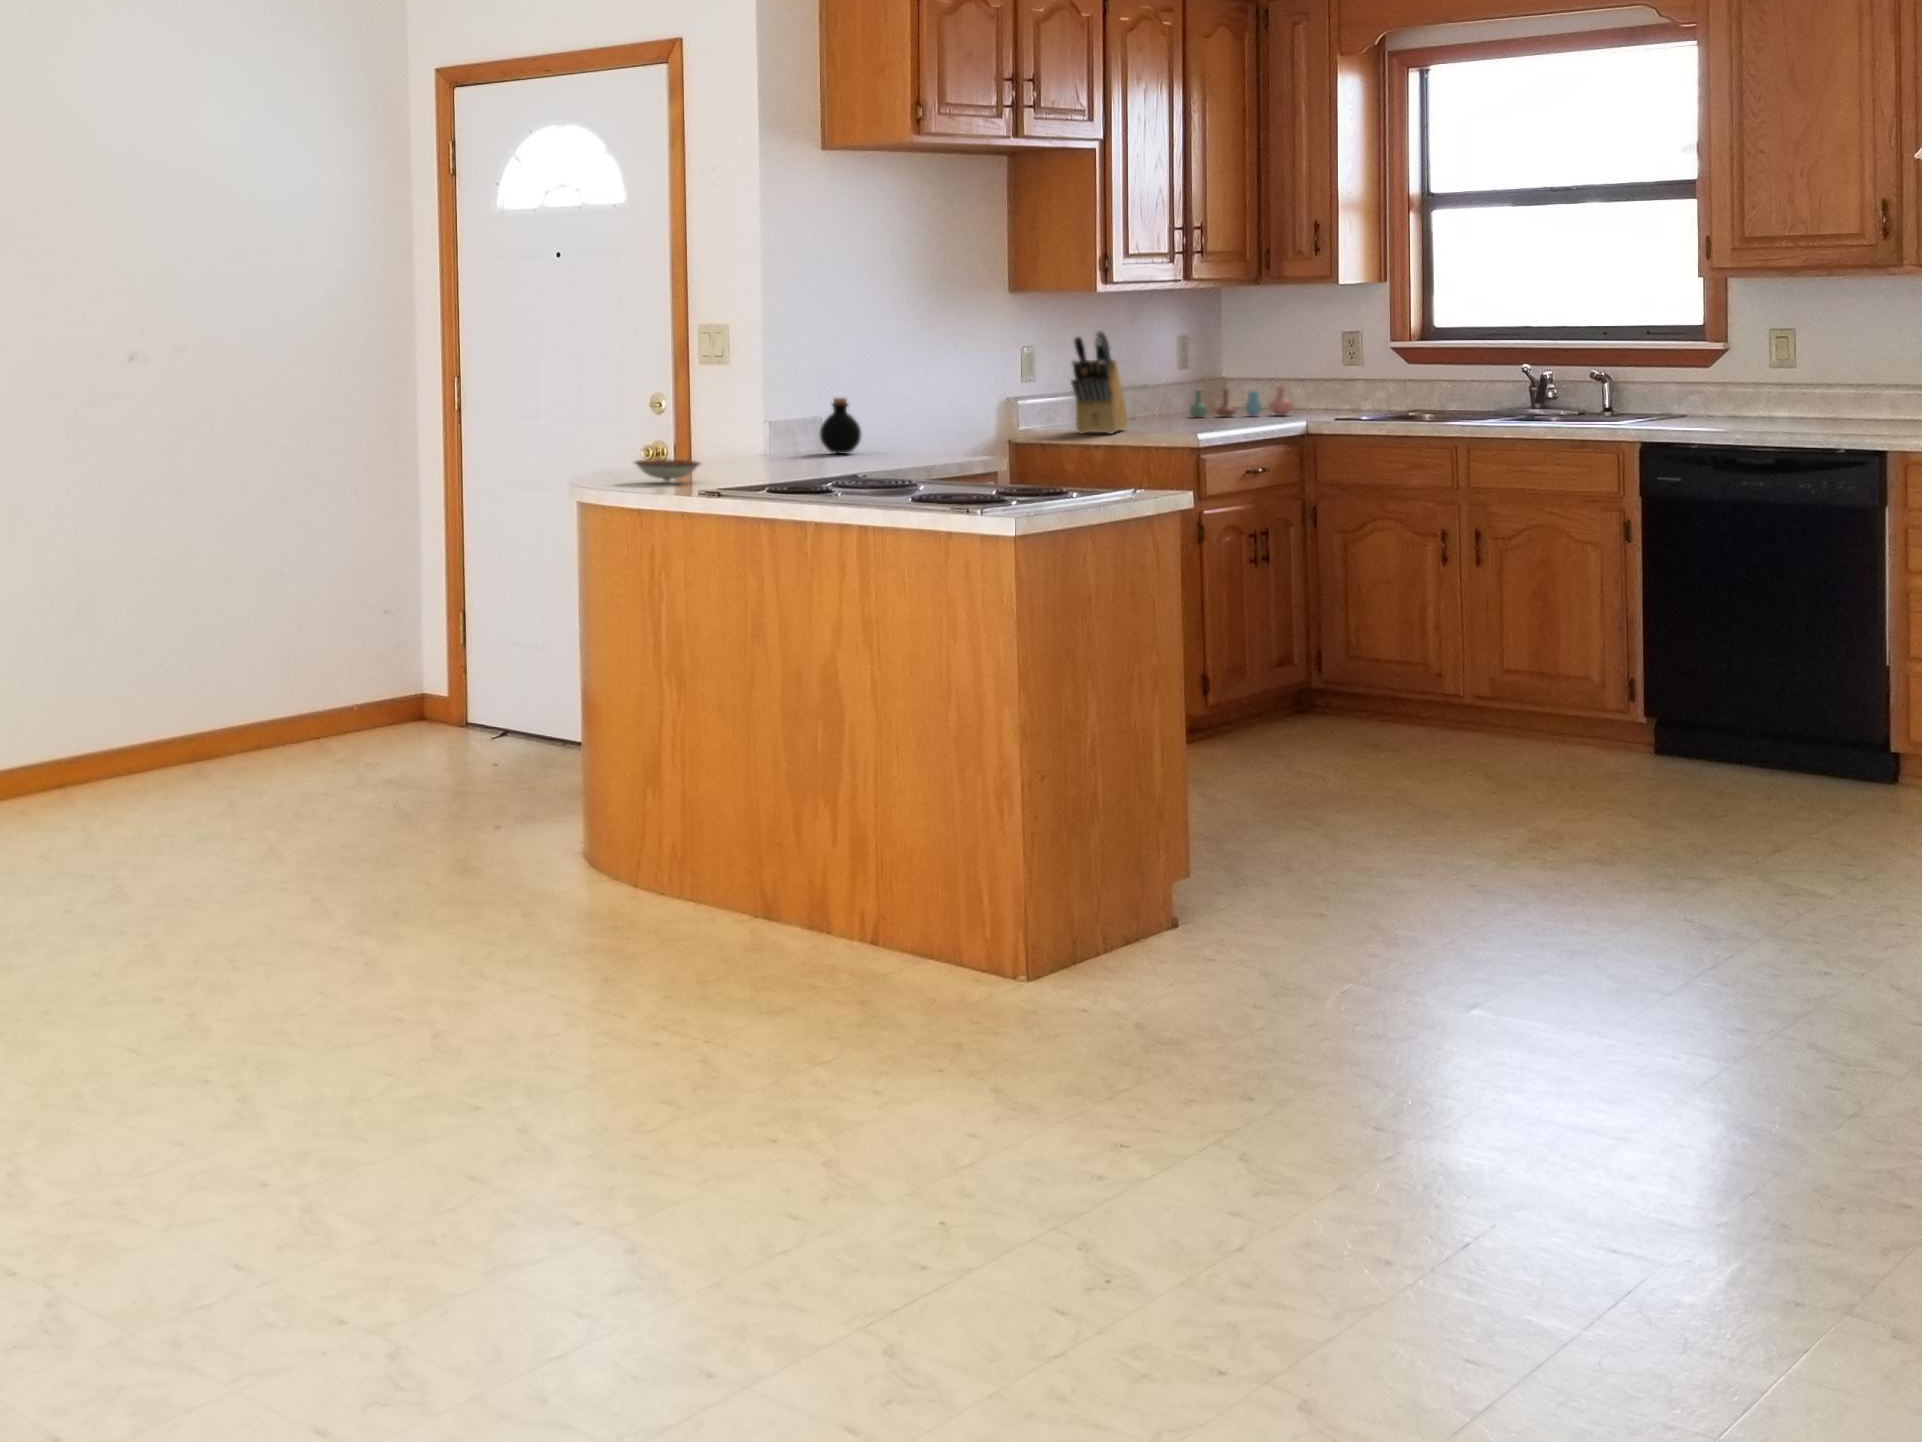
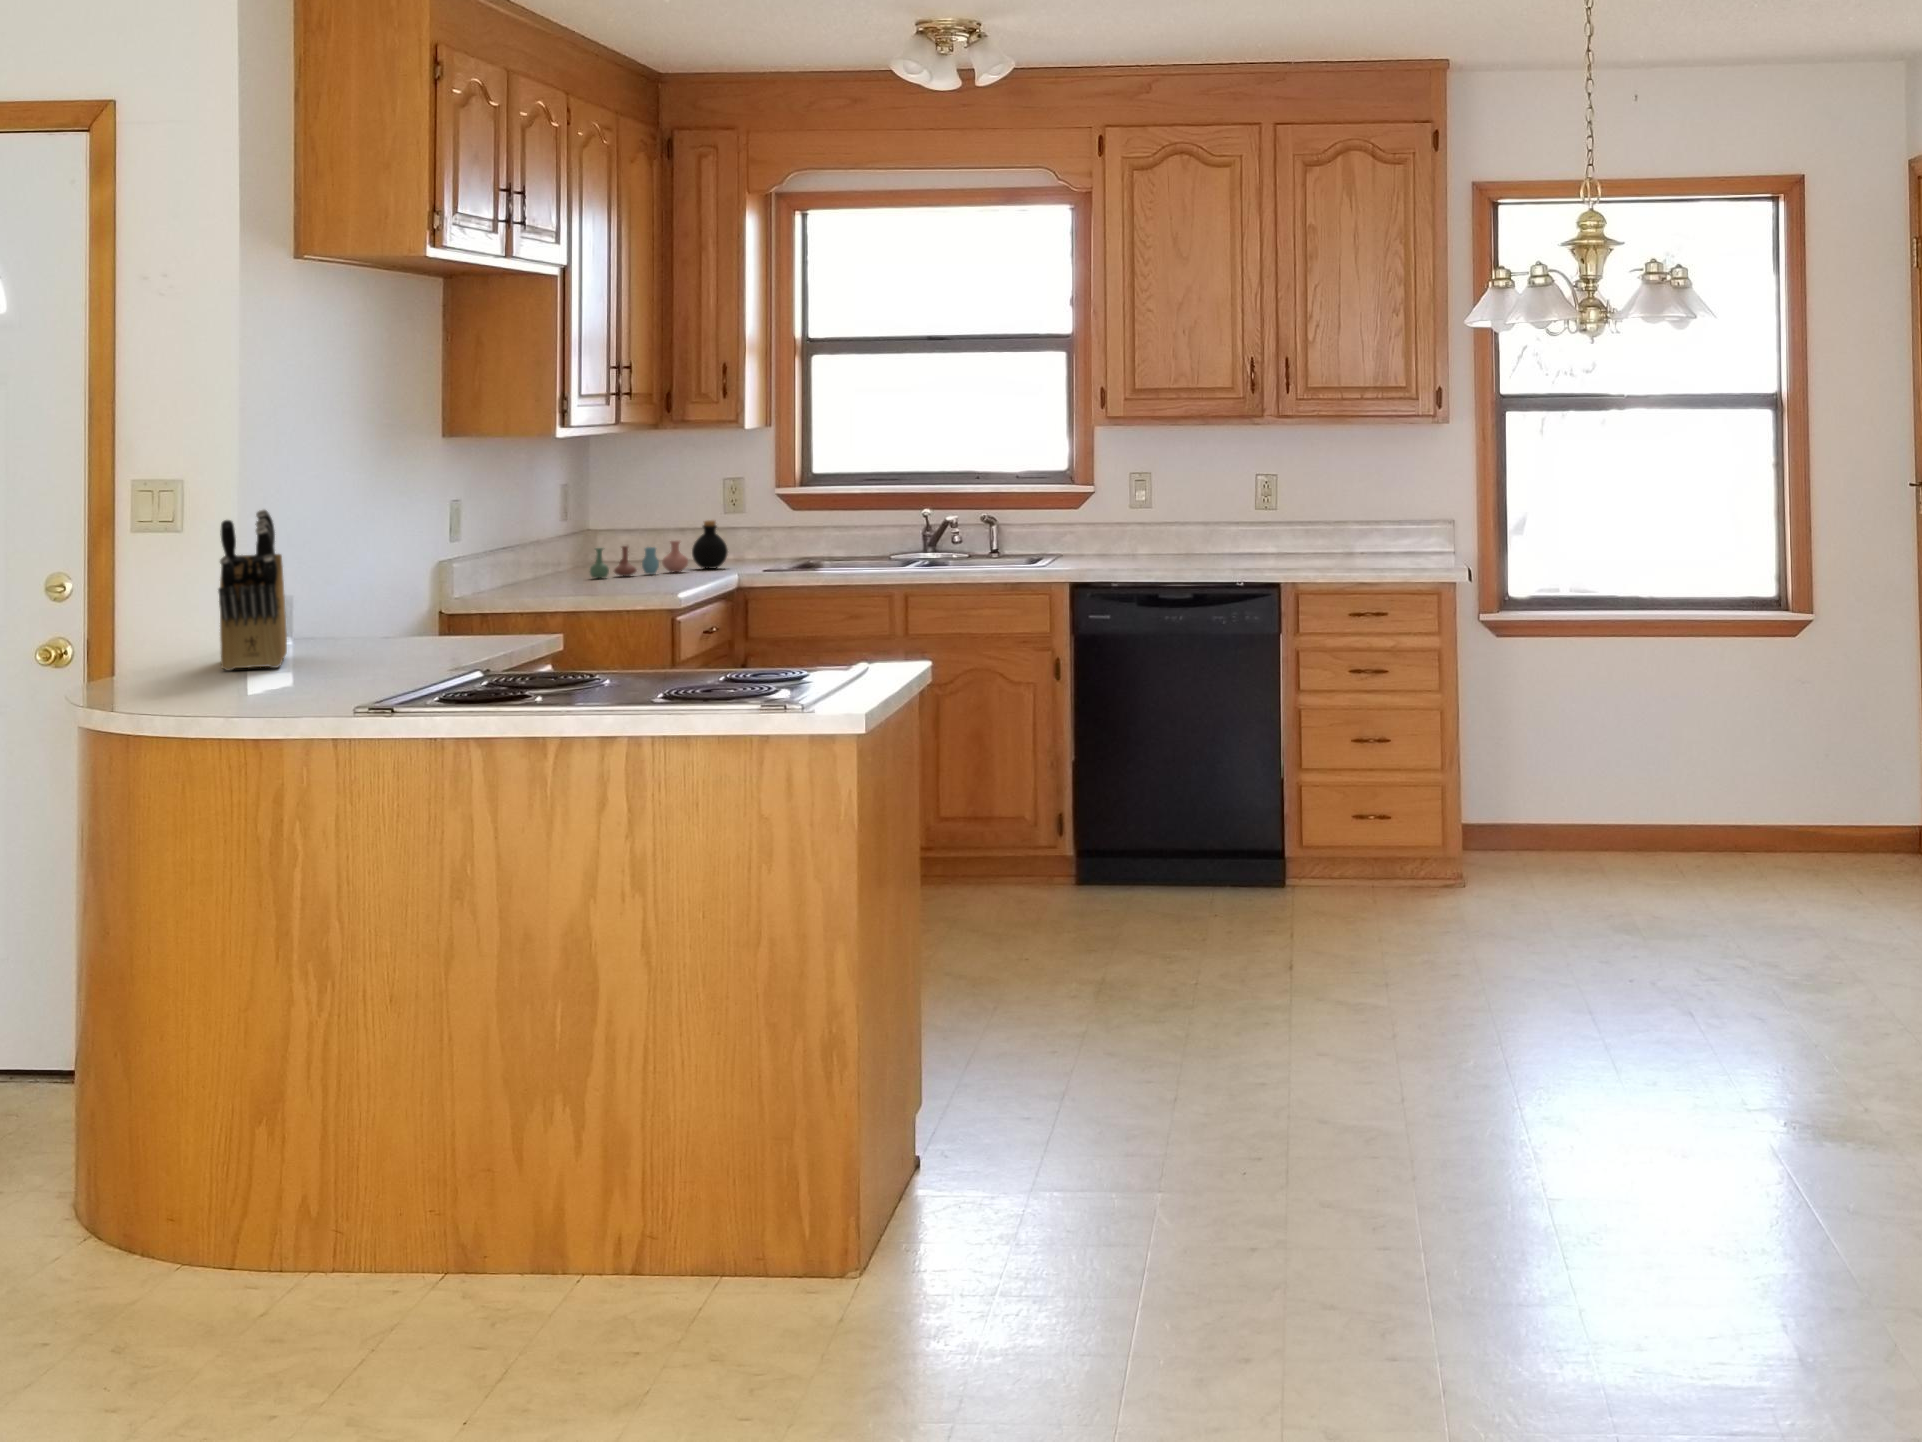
knife block: present [1071,331,1128,434] -> present [218,510,287,671]
bottle: present [820,398,861,454] -> present [692,520,728,569]
ceramic bowl: present [635,459,700,482] -> none [199,671,300,704]

